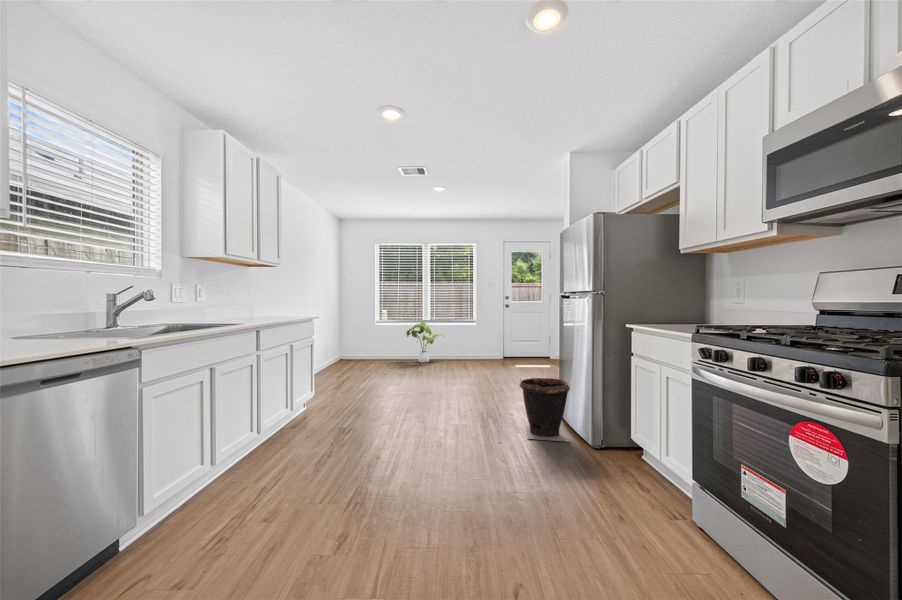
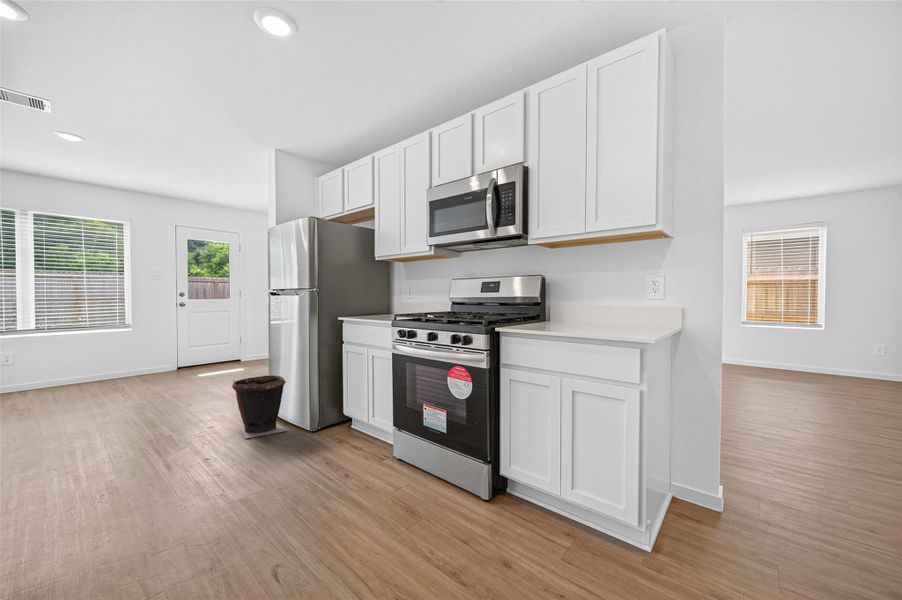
house plant: present [406,322,442,362] -> none [11,333,85,390]

